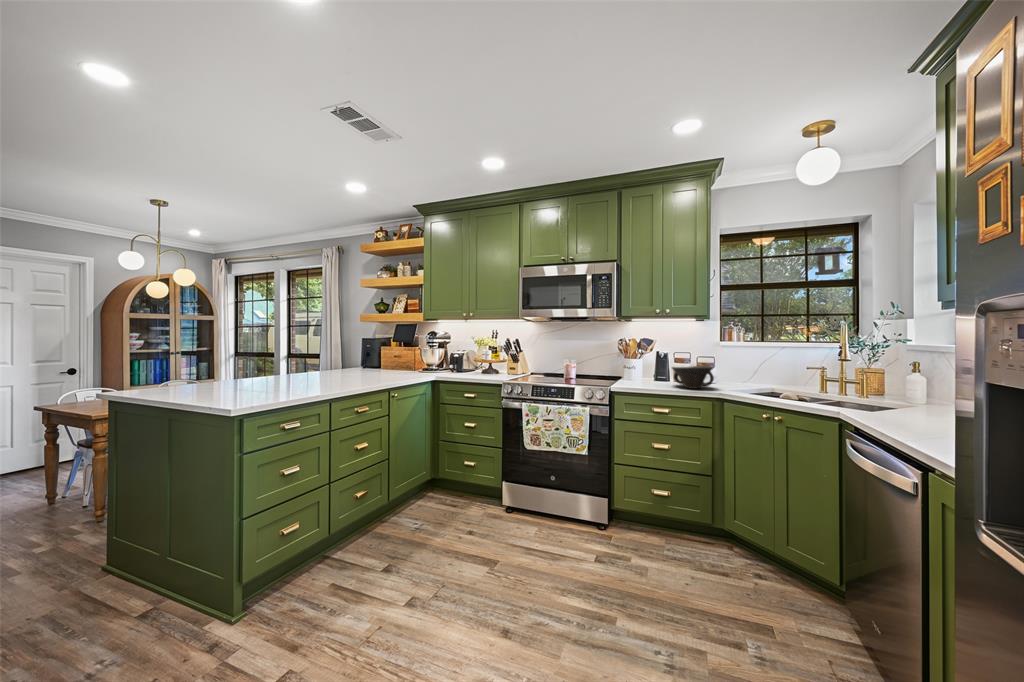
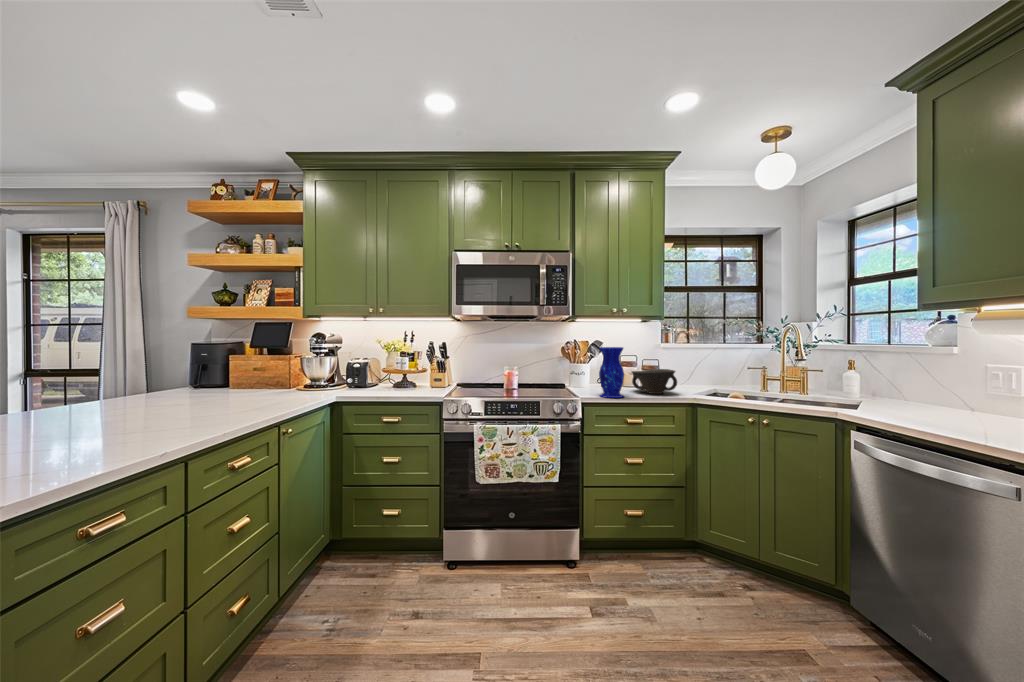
vase: none [632,344,655,389] -> present [599,347,624,398]

